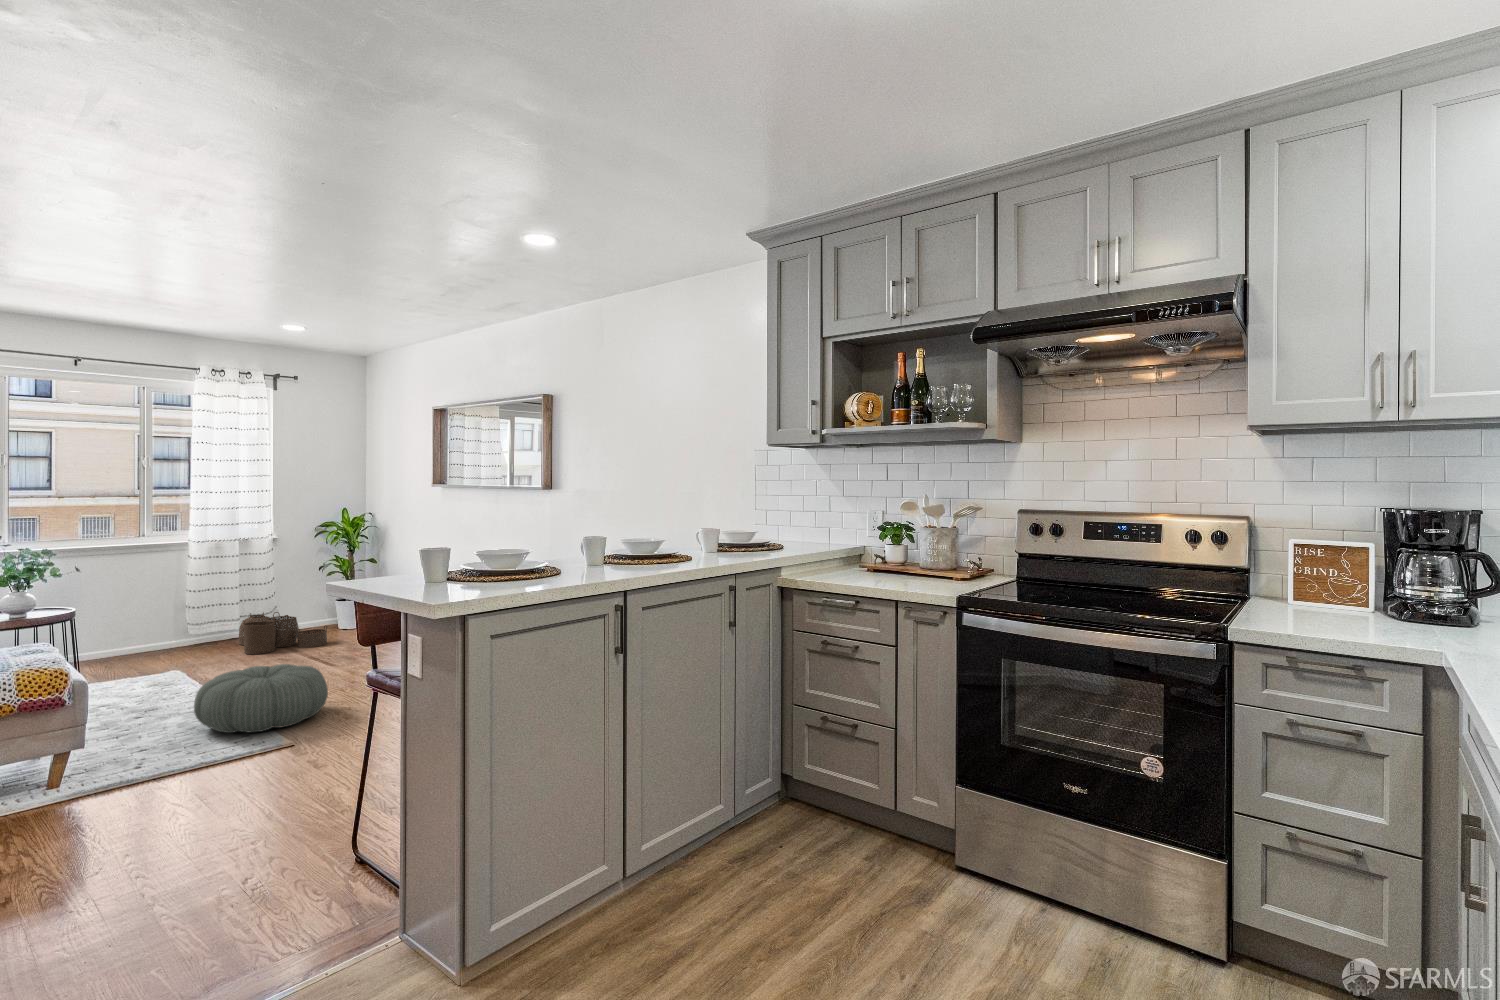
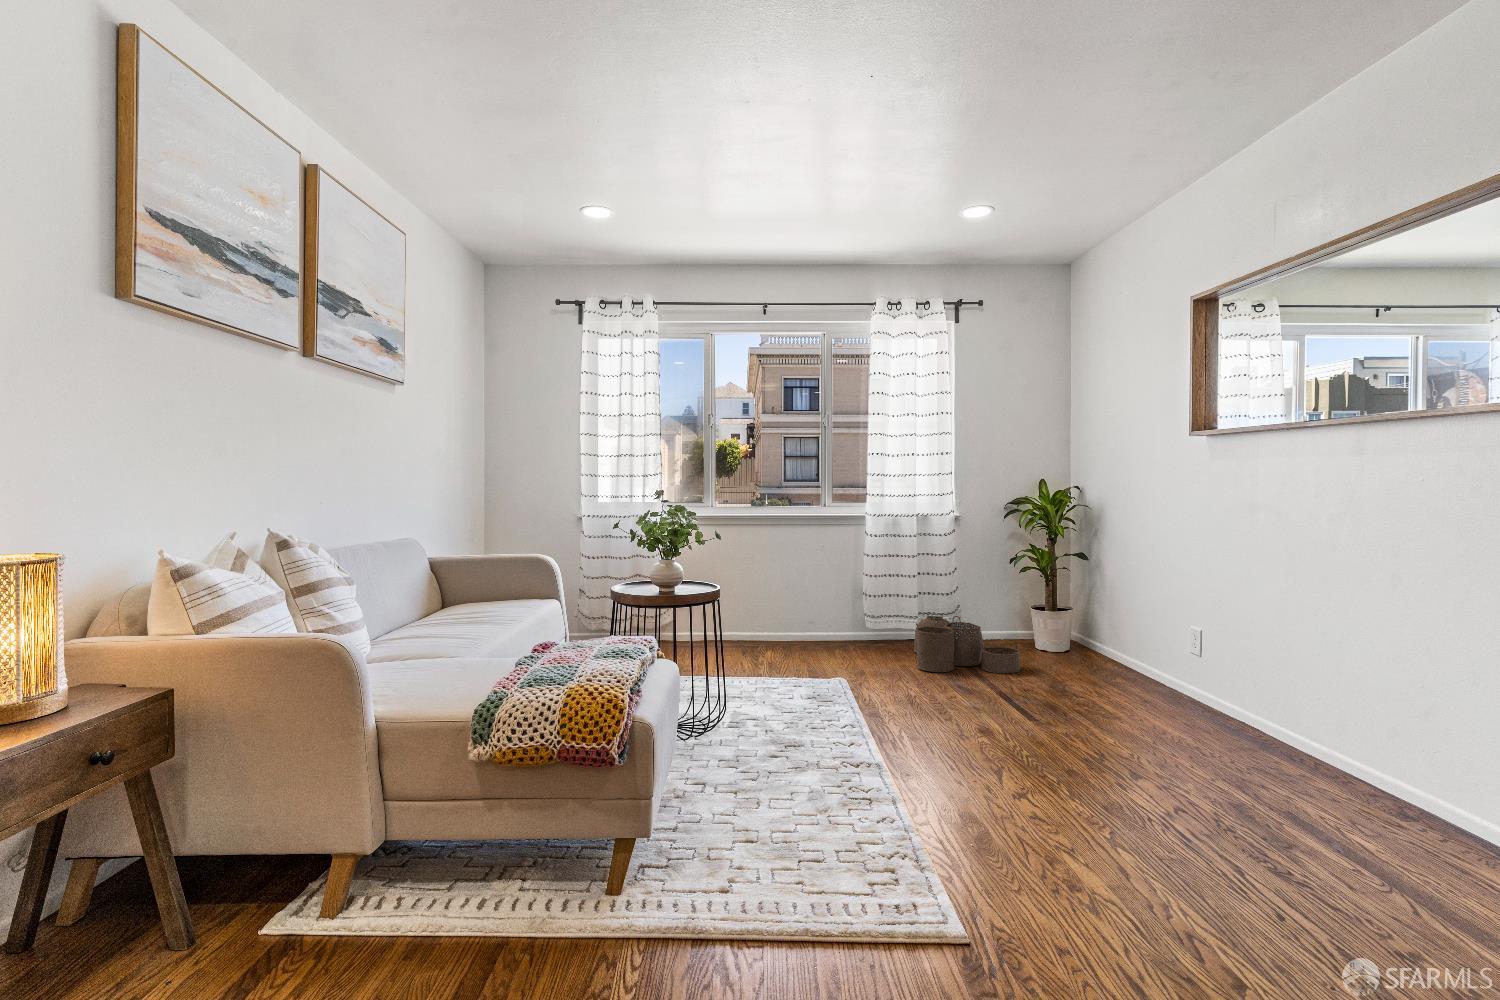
pouf: present [194,664,328,733] -> none [819,720,1026,862]

